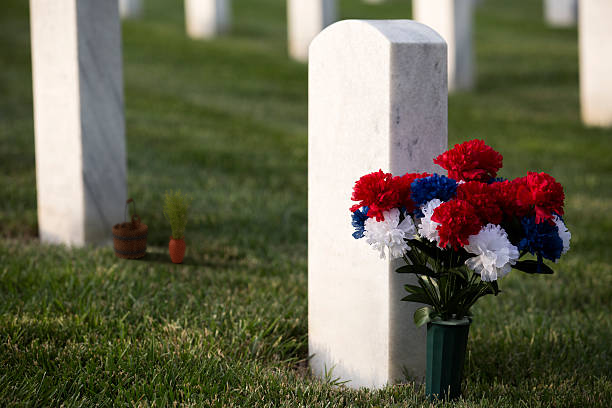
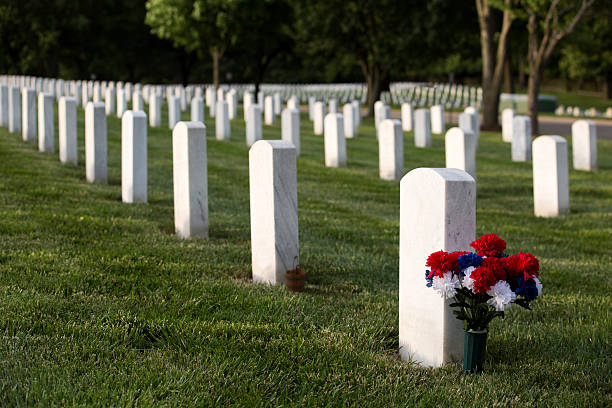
potted plant: present [163,191,193,263] -> none [315,251,333,294]

